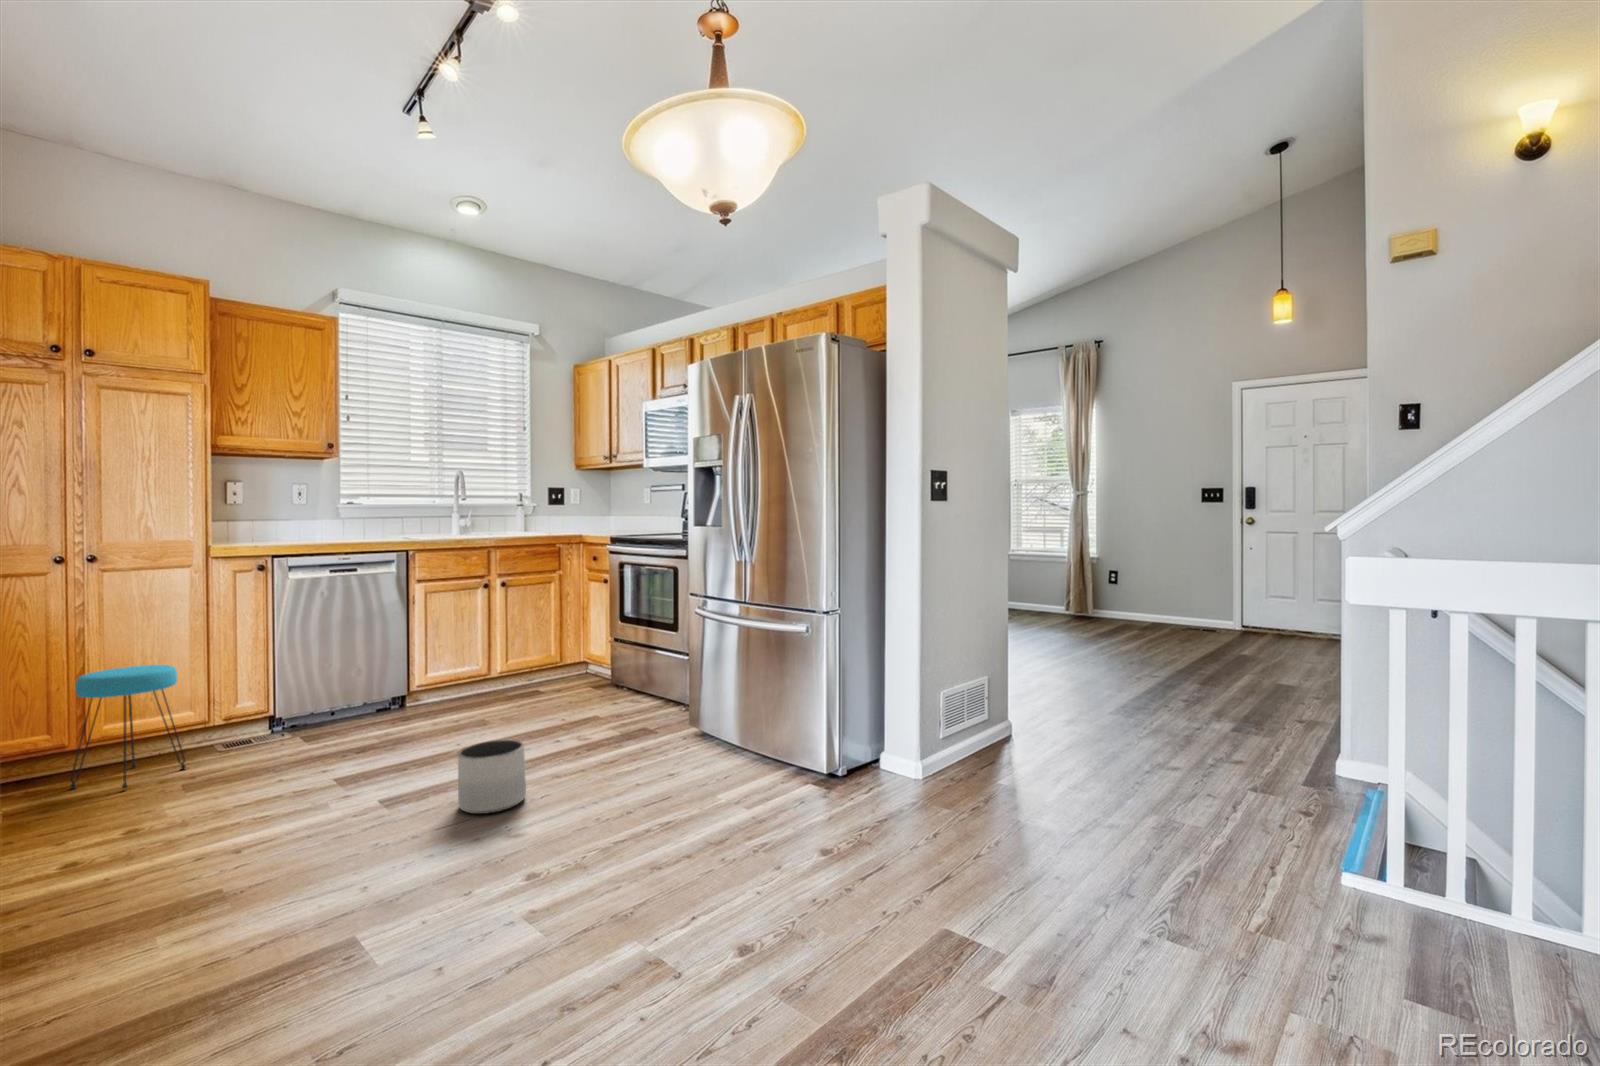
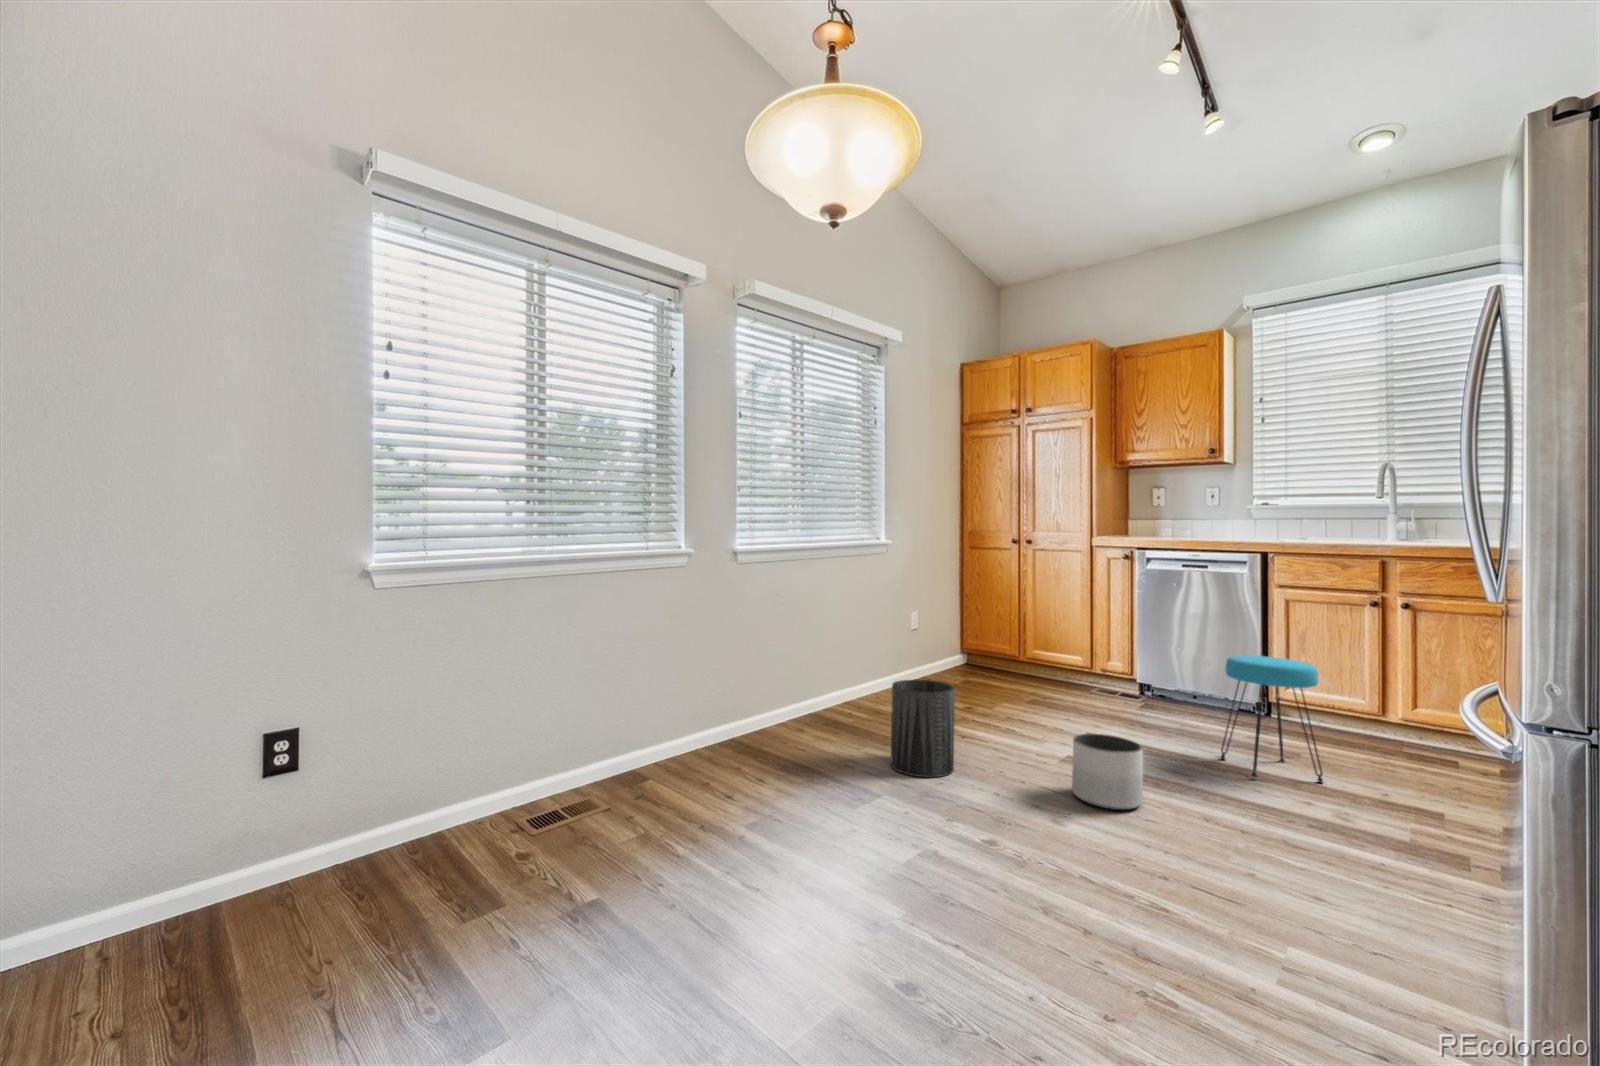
stool: present [70,665,186,788] -> present [1220,656,1323,783]
trash can: none [225,761,340,917] -> present [890,680,955,777]

